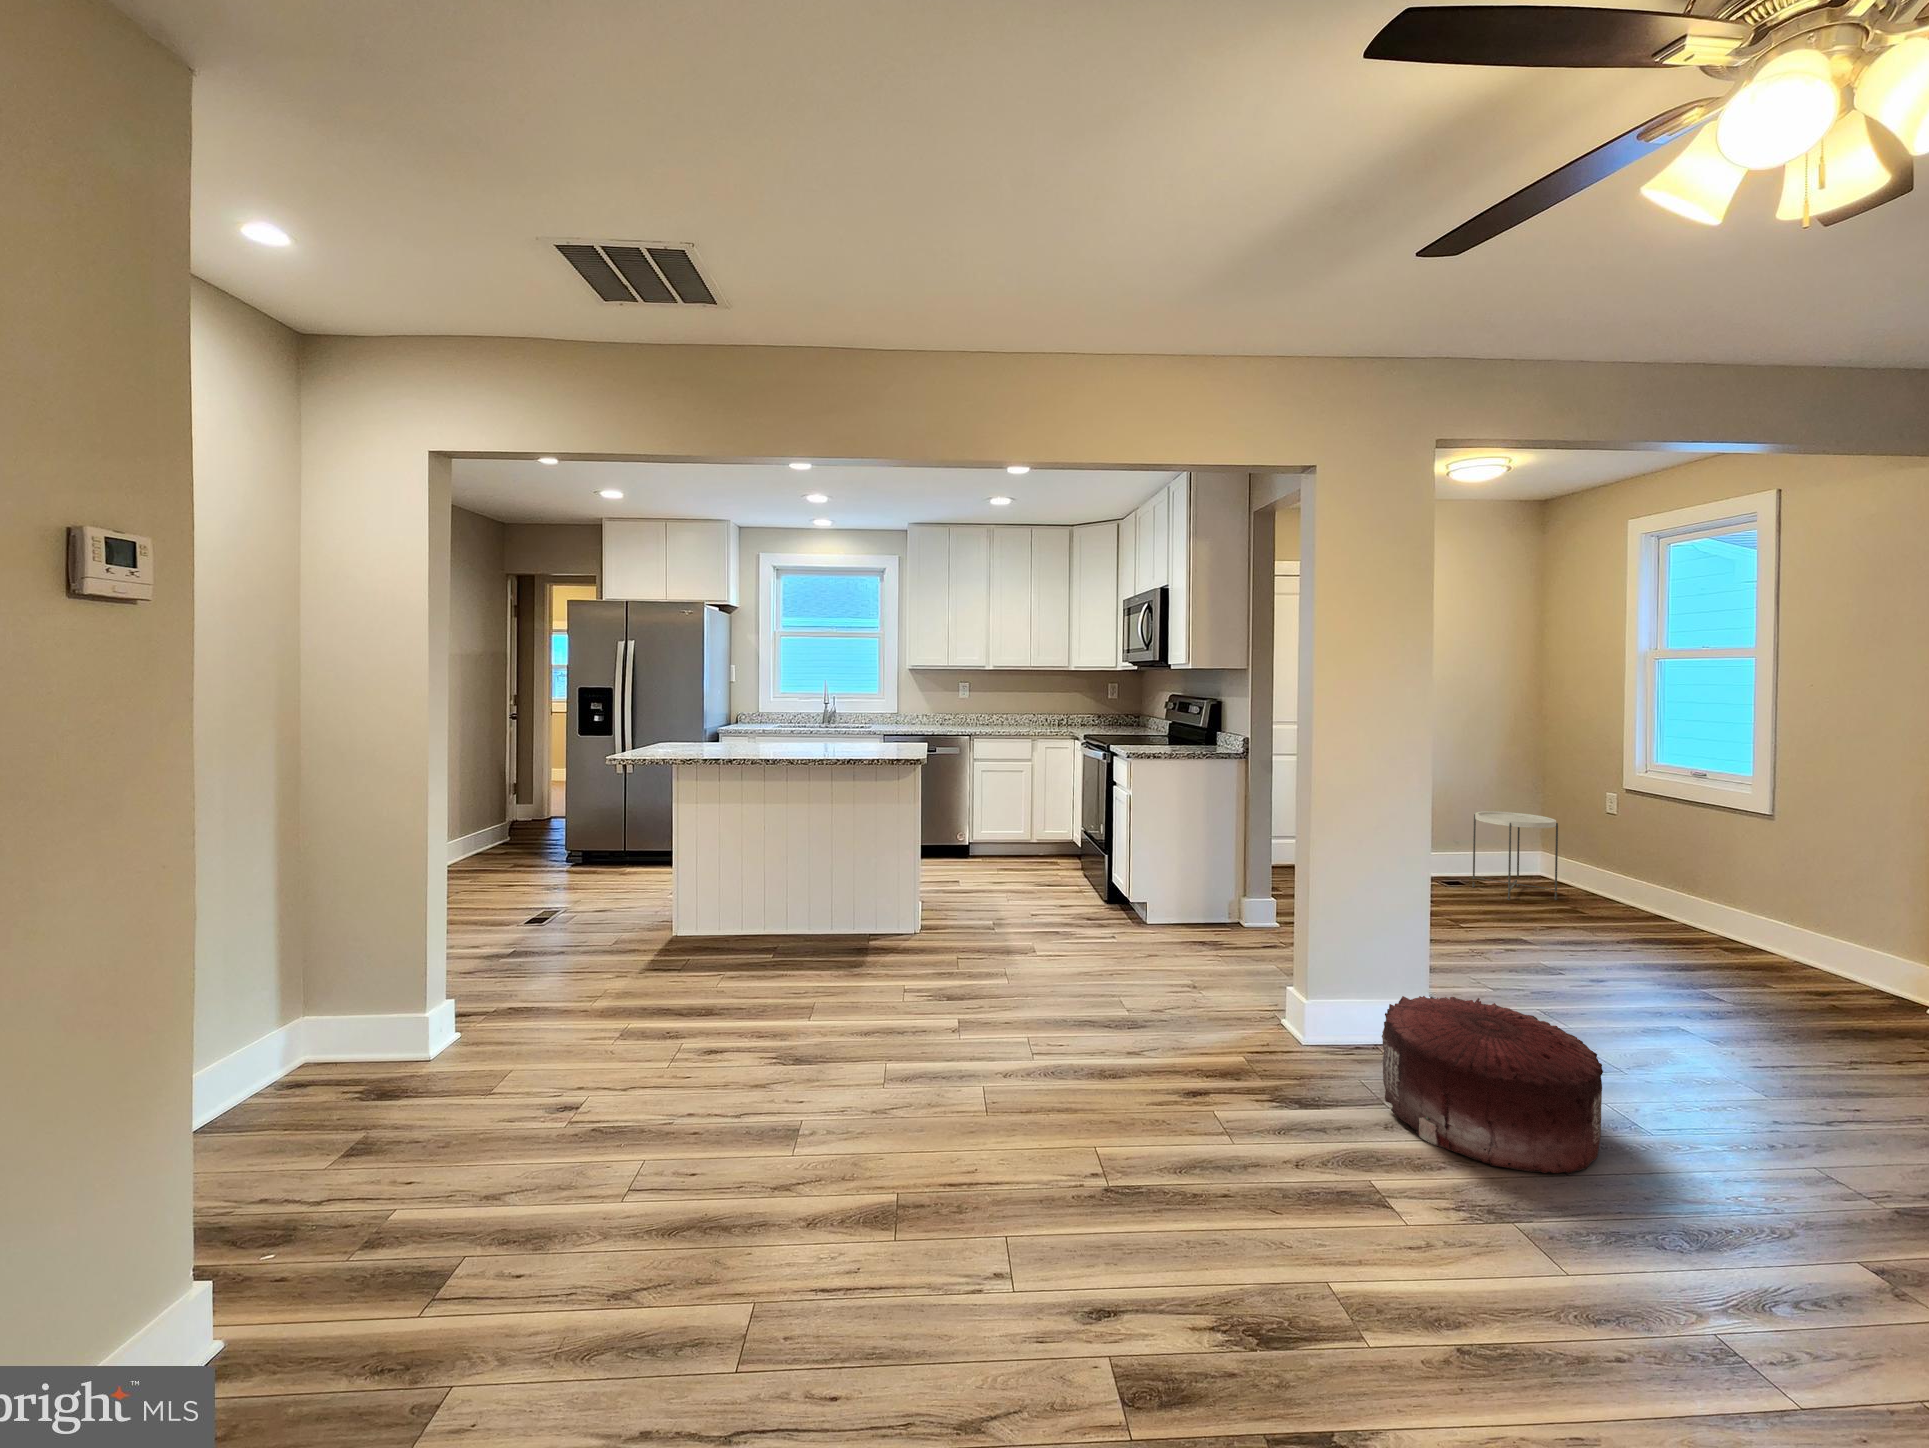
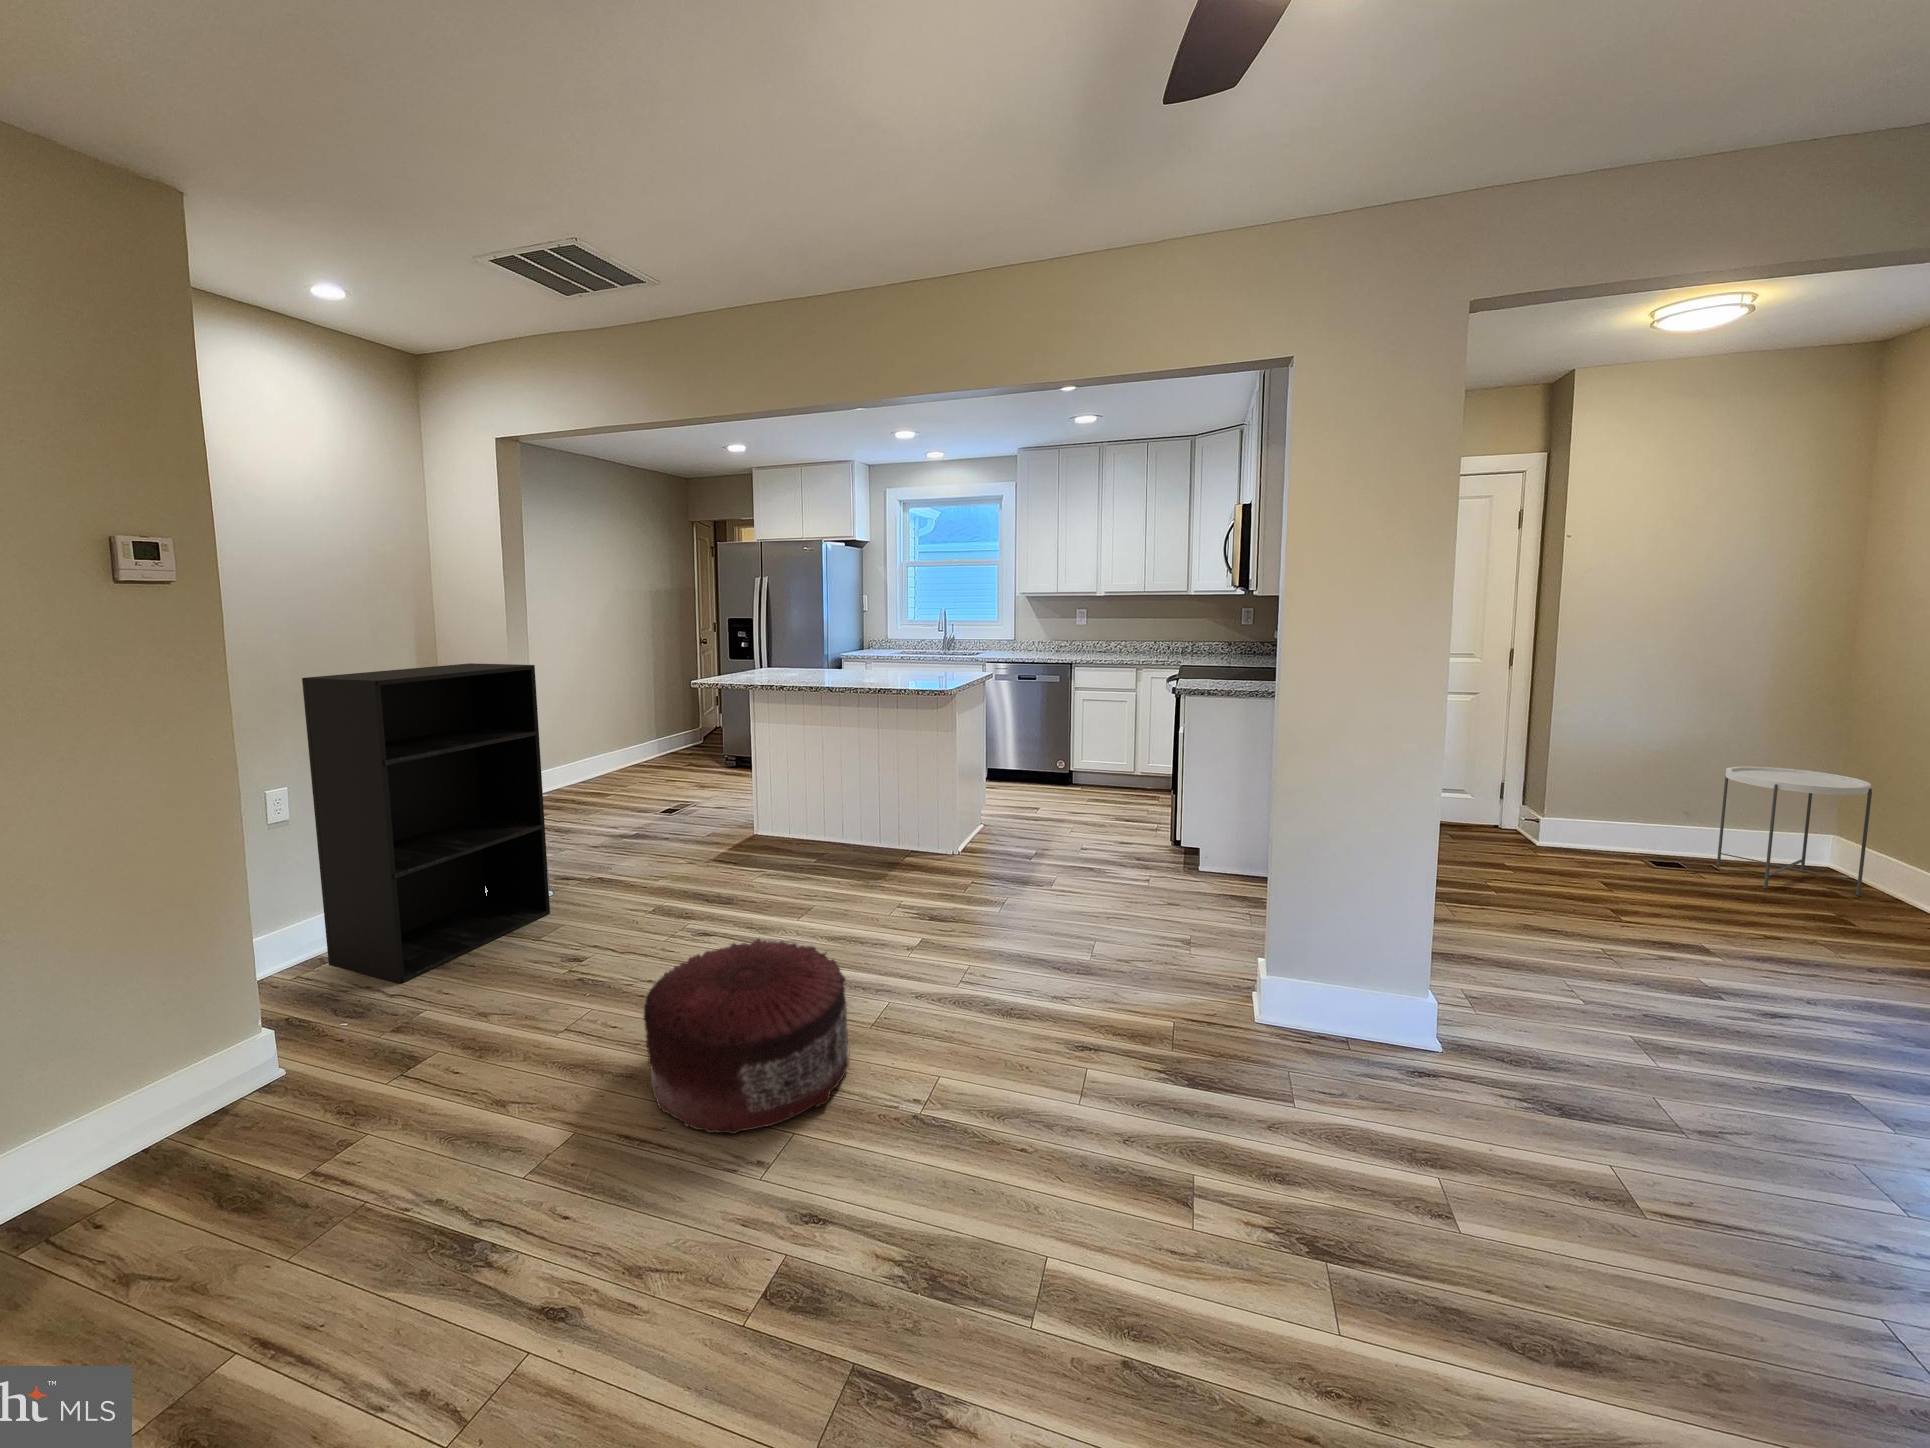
bookshelf: none [142,727,483,1189] -> present [302,663,550,983]
pouf: present [1382,996,1603,1173] -> present [643,939,850,1134]

